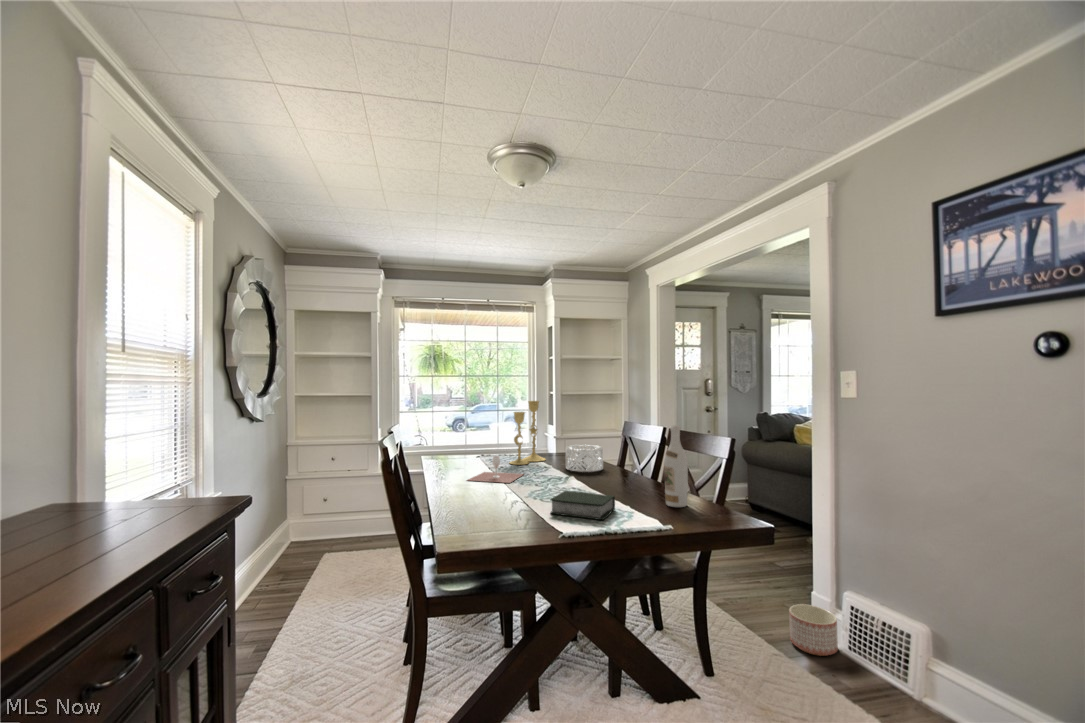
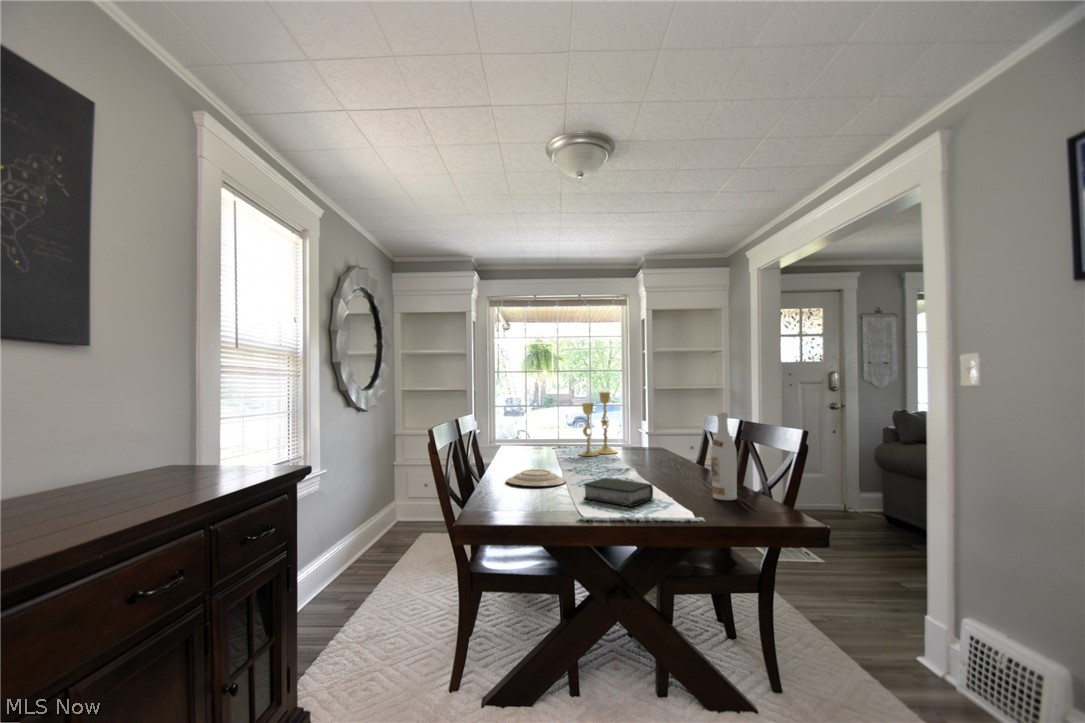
decorative bowl: present [566,445,603,472] -> none [632,437,672,465]
wine glass: present [468,456,523,483] -> none [525,445,586,471]
plate: none [458,484,520,503] -> present [506,469,566,486]
planter: present [789,604,838,656] -> none [889,629,953,692]

